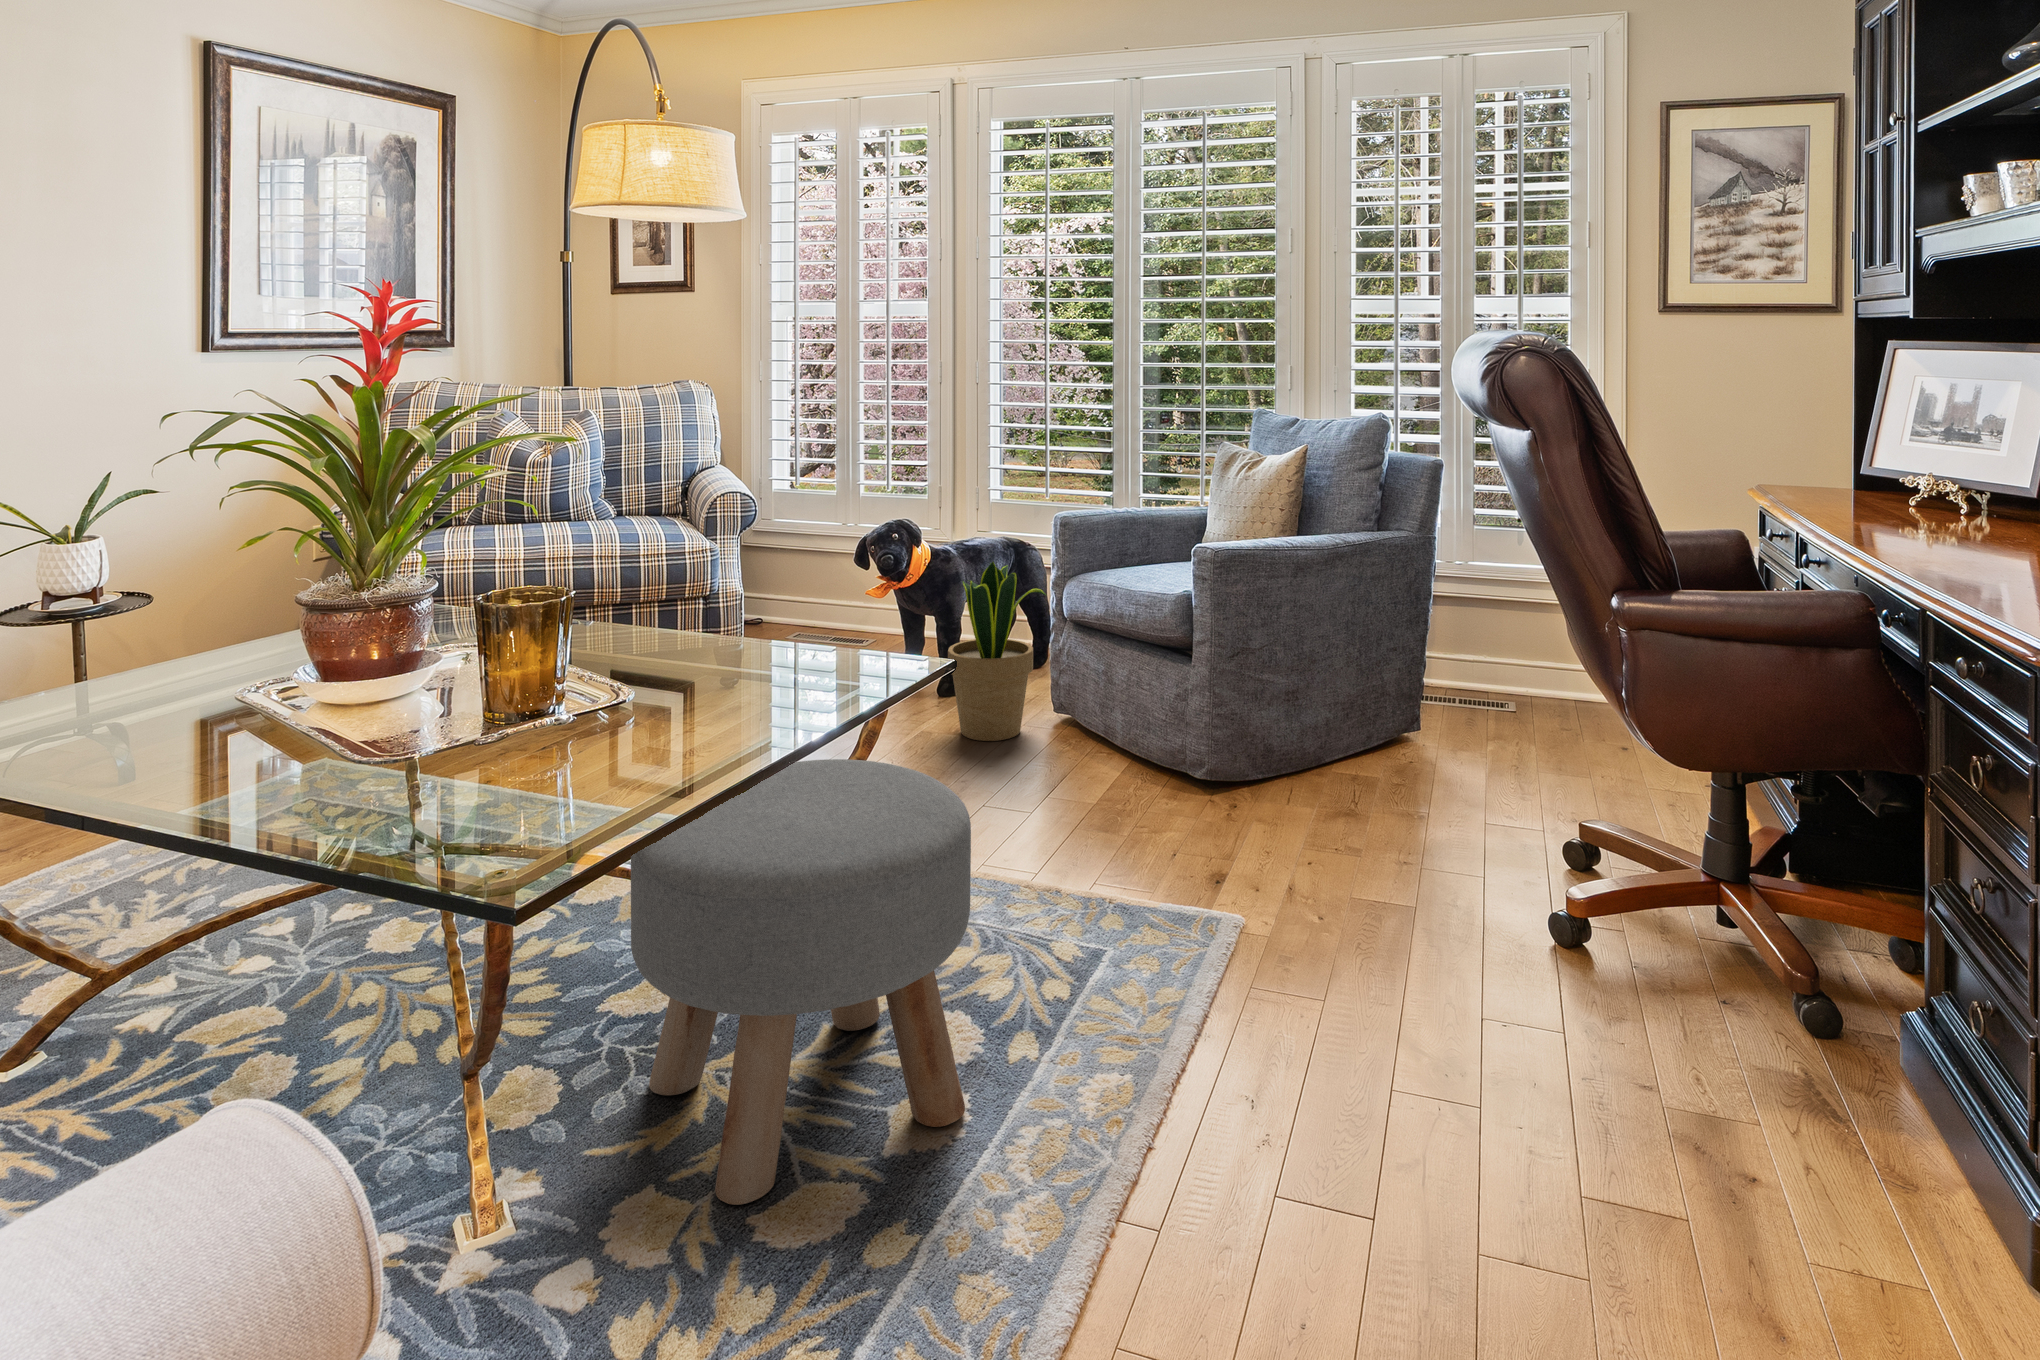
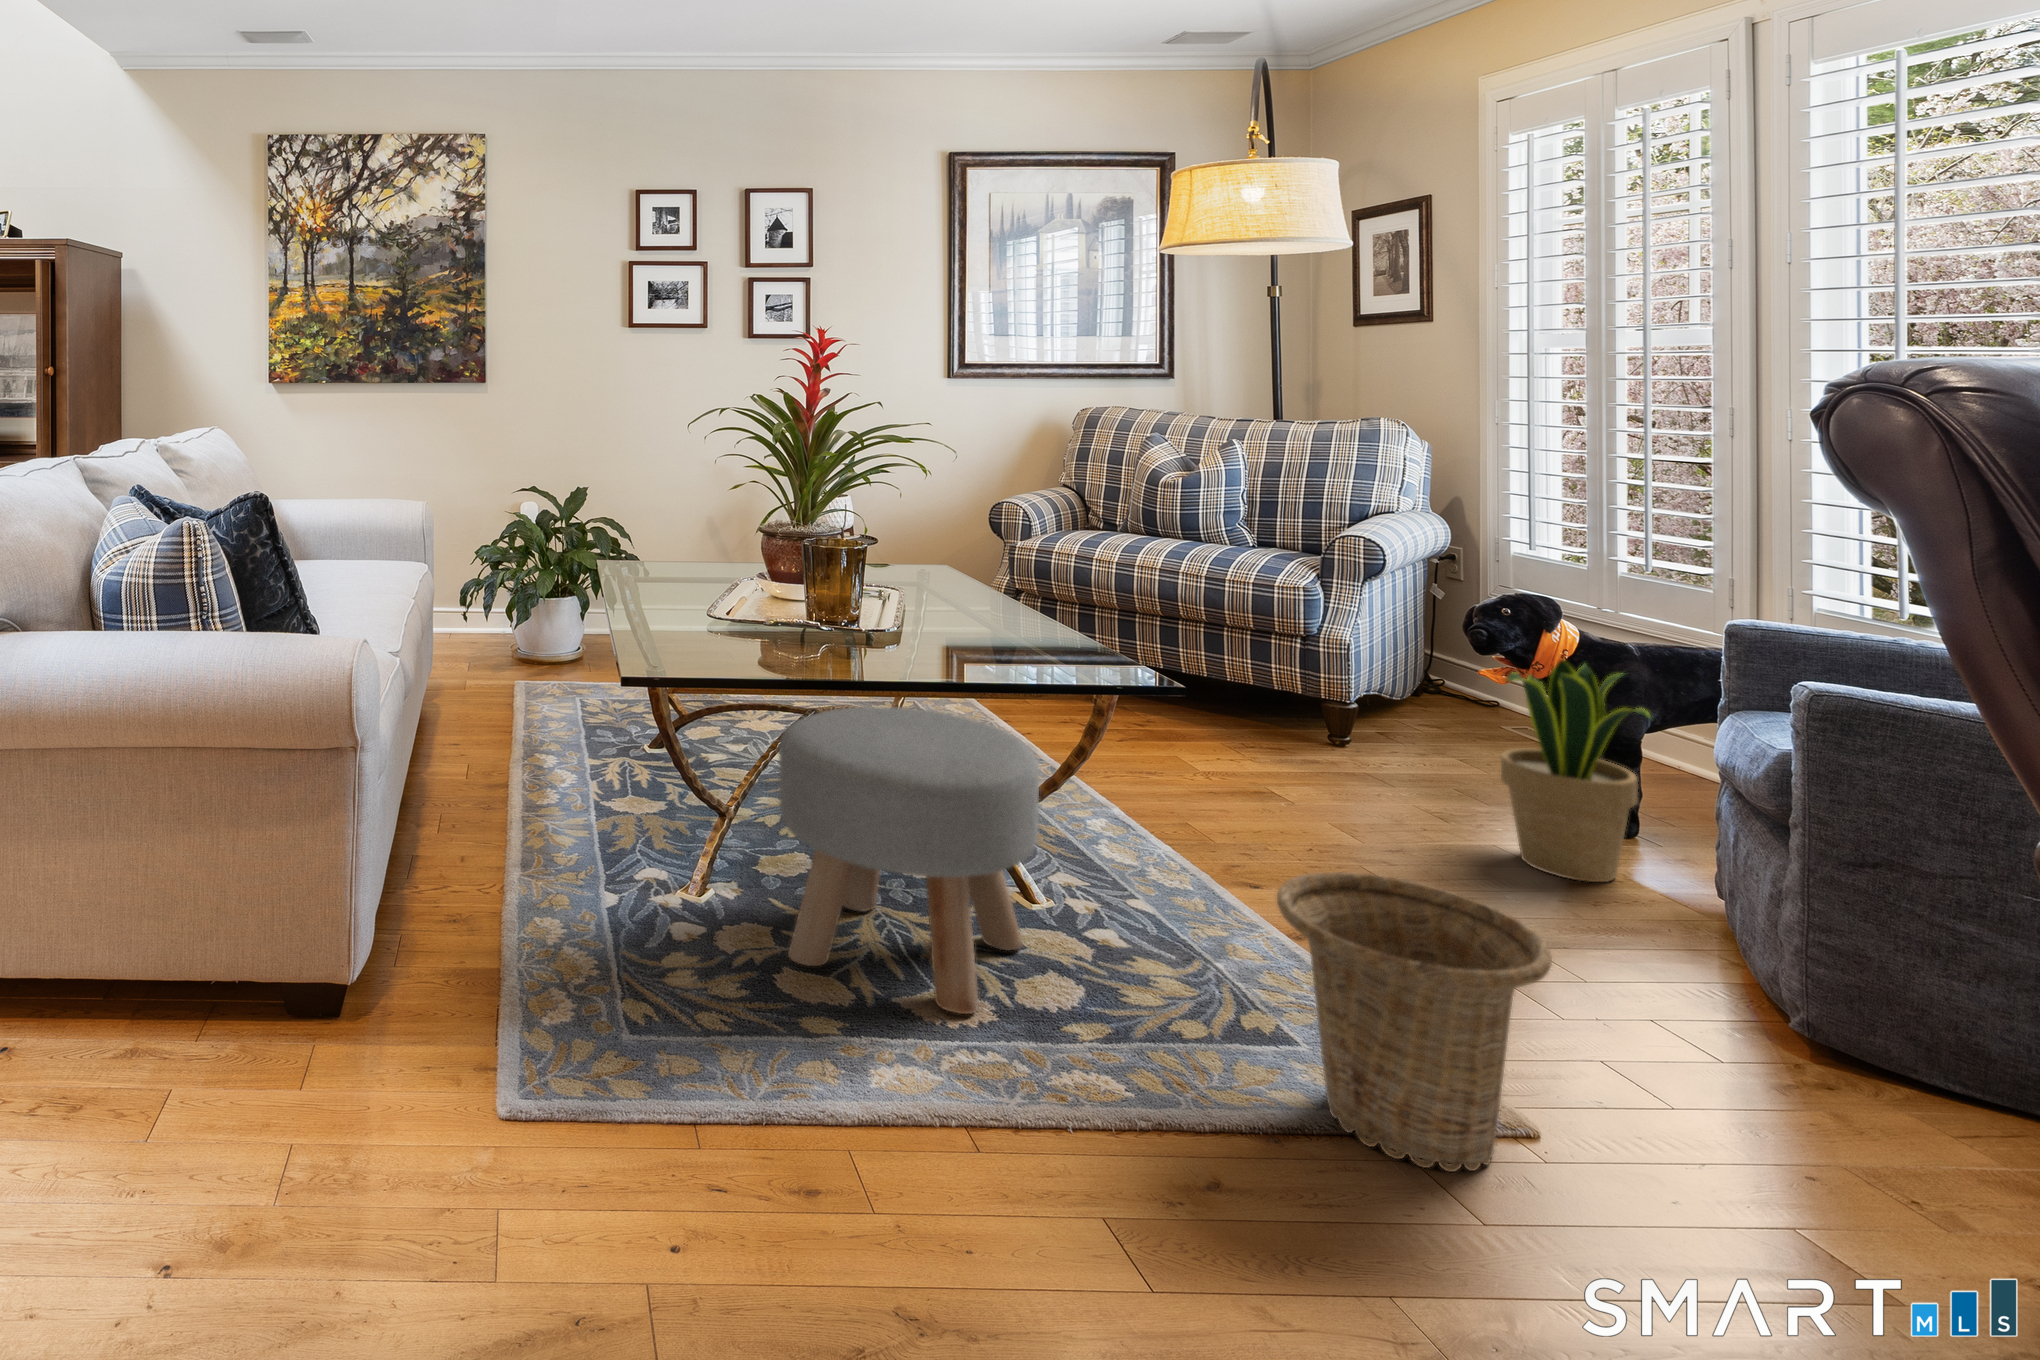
basket: none [1156,756,1351,999] -> present [1277,872,1552,1172]

